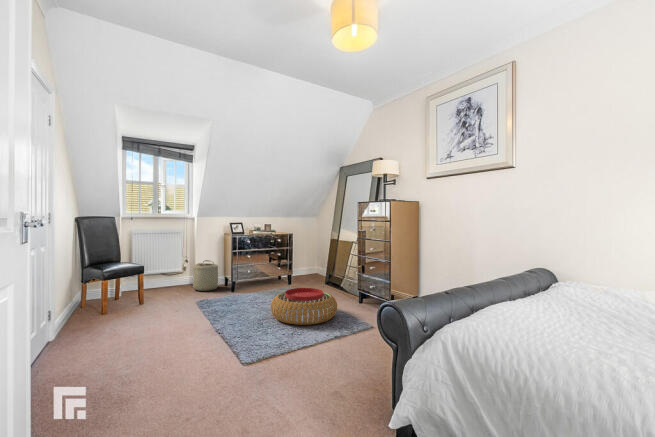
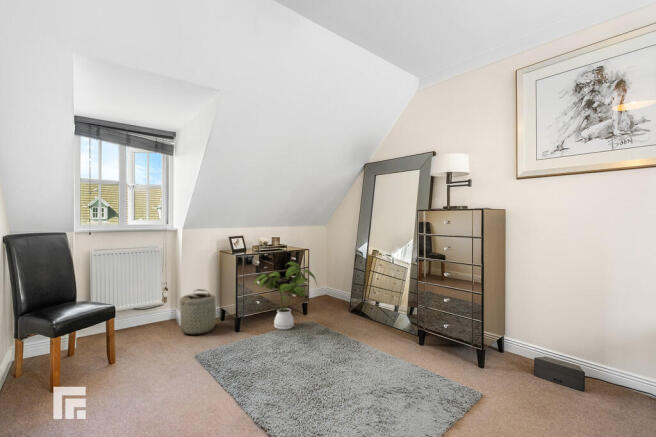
house plant: none [244,241,288,291] -> present [254,262,316,330]
pouf: present [271,288,337,325] -> none [319,335,420,405]

